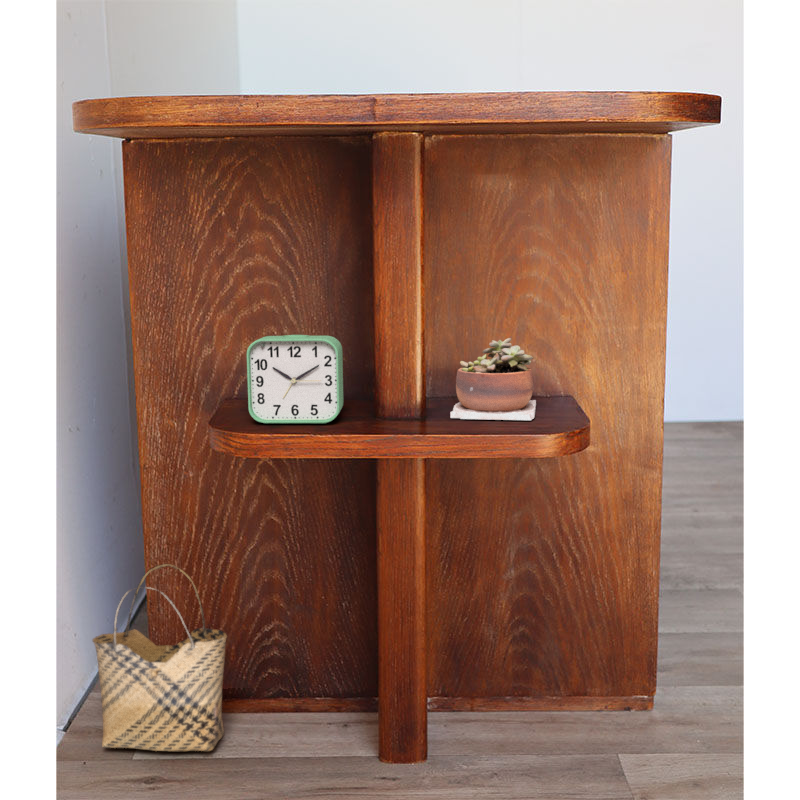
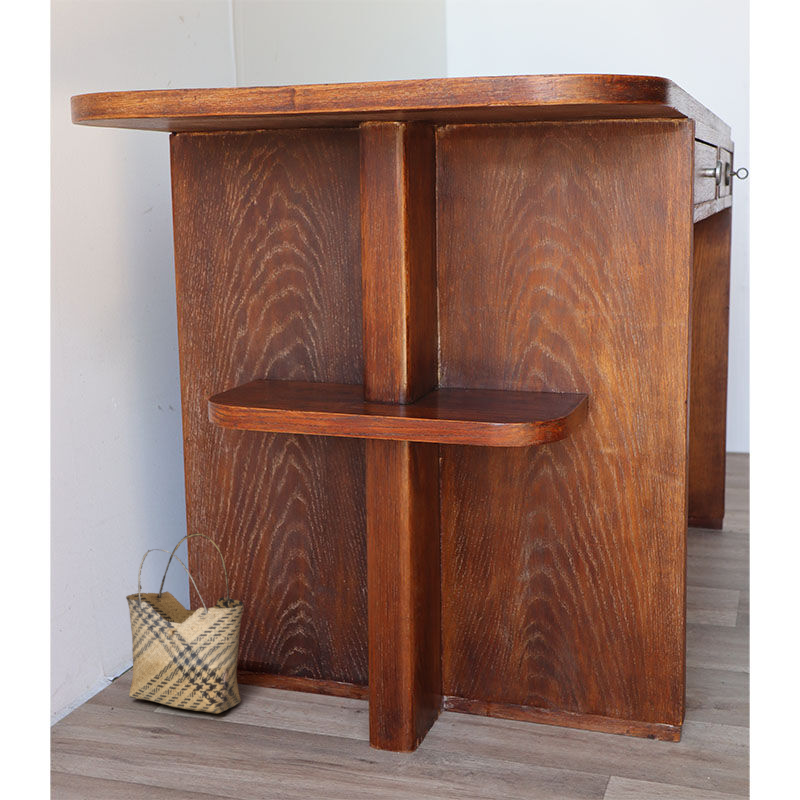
alarm clock: present [247,335,343,423] -> none [241,318,337,404]
succulent plant: present [450,338,536,420] -> none [432,328,539,411]

